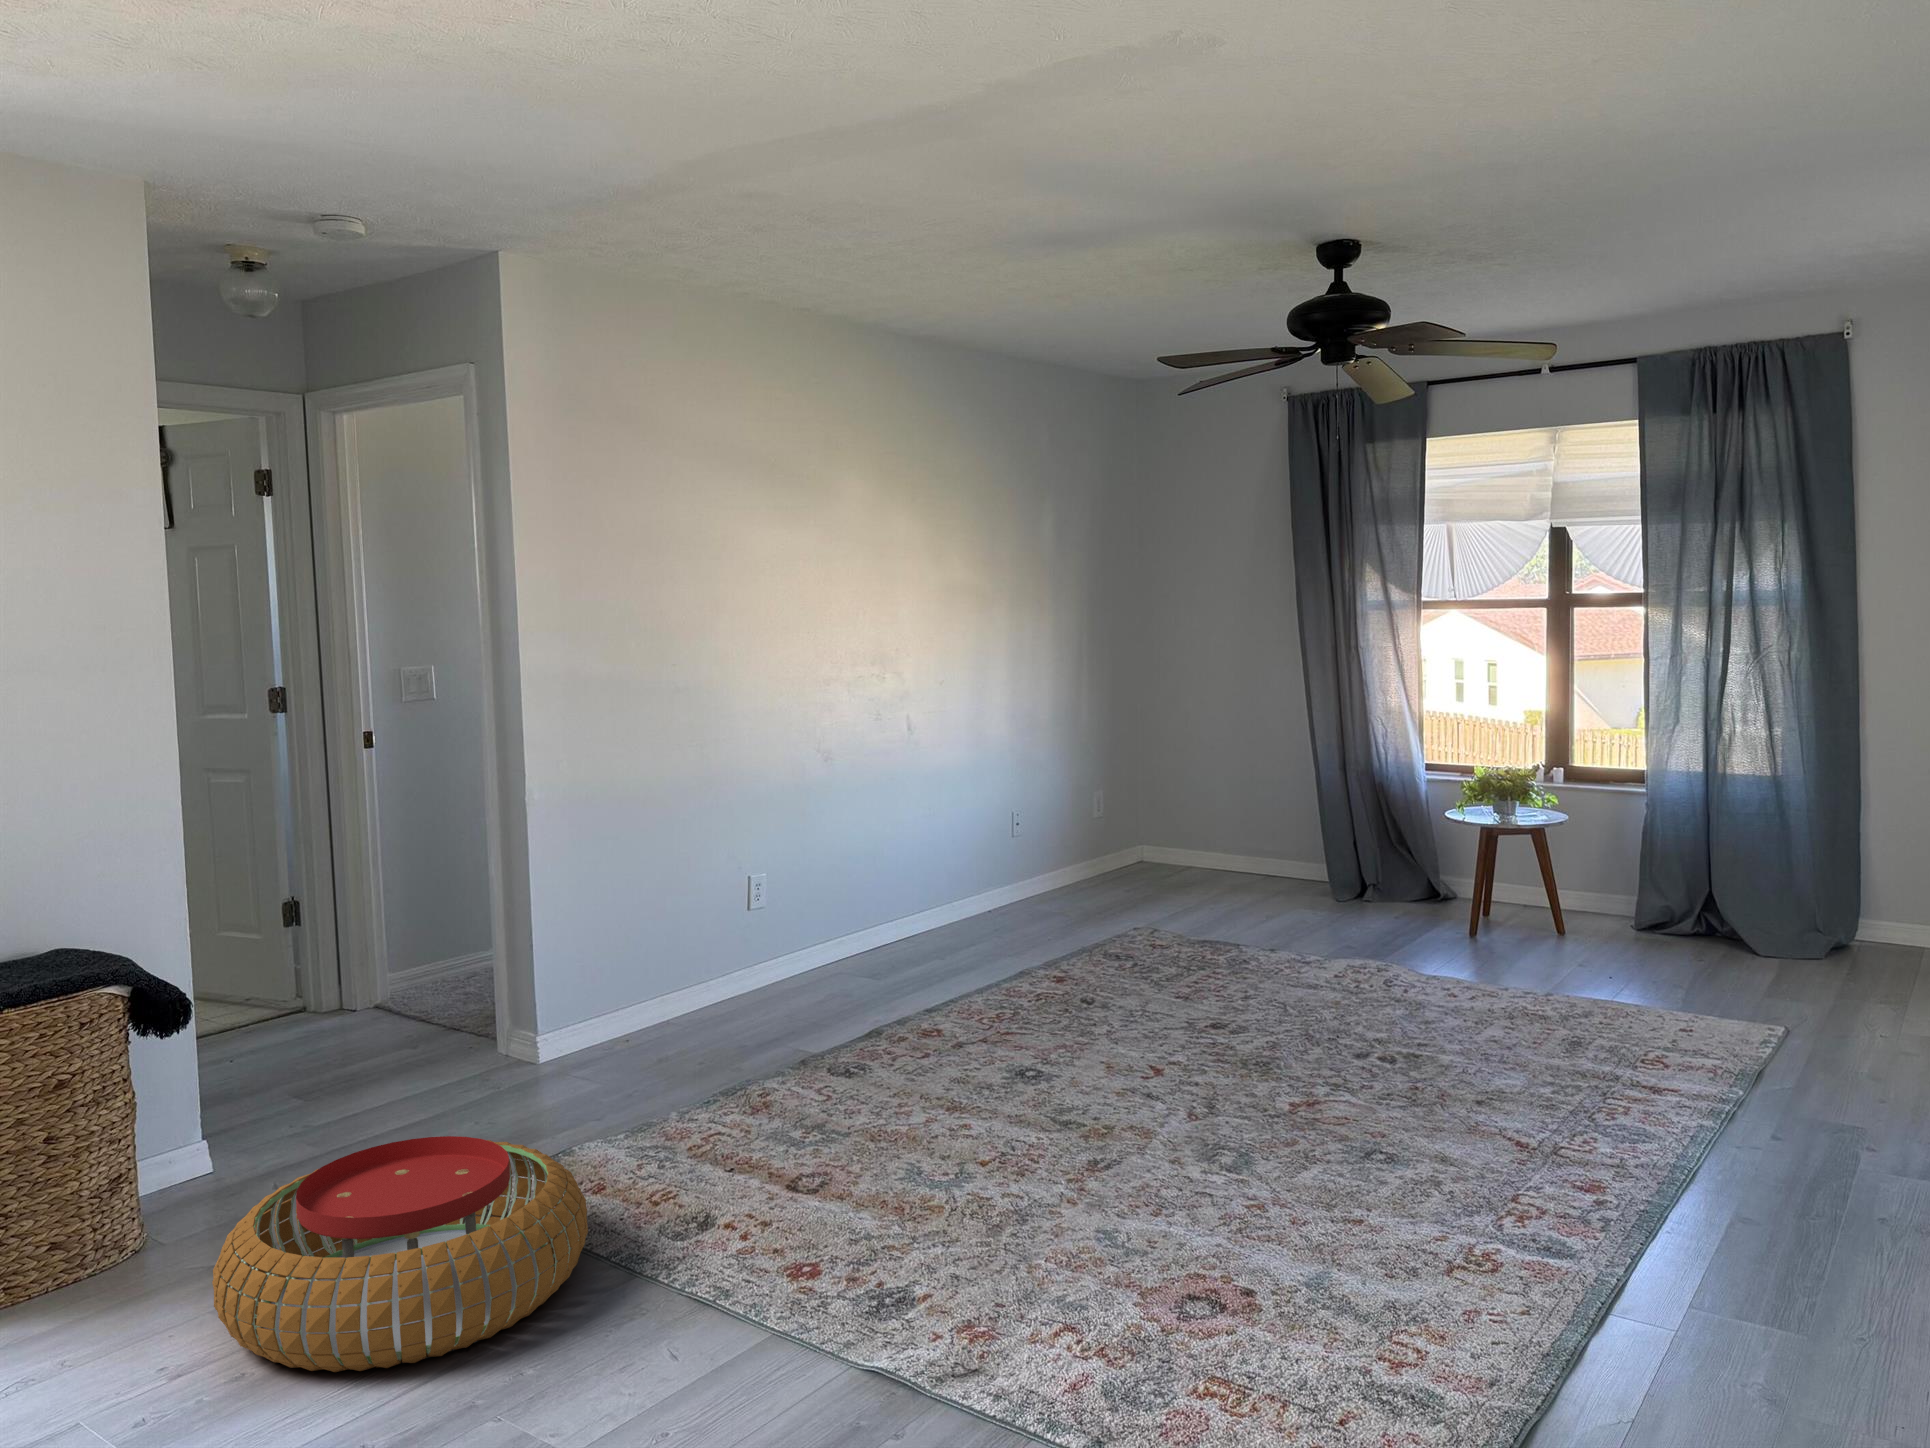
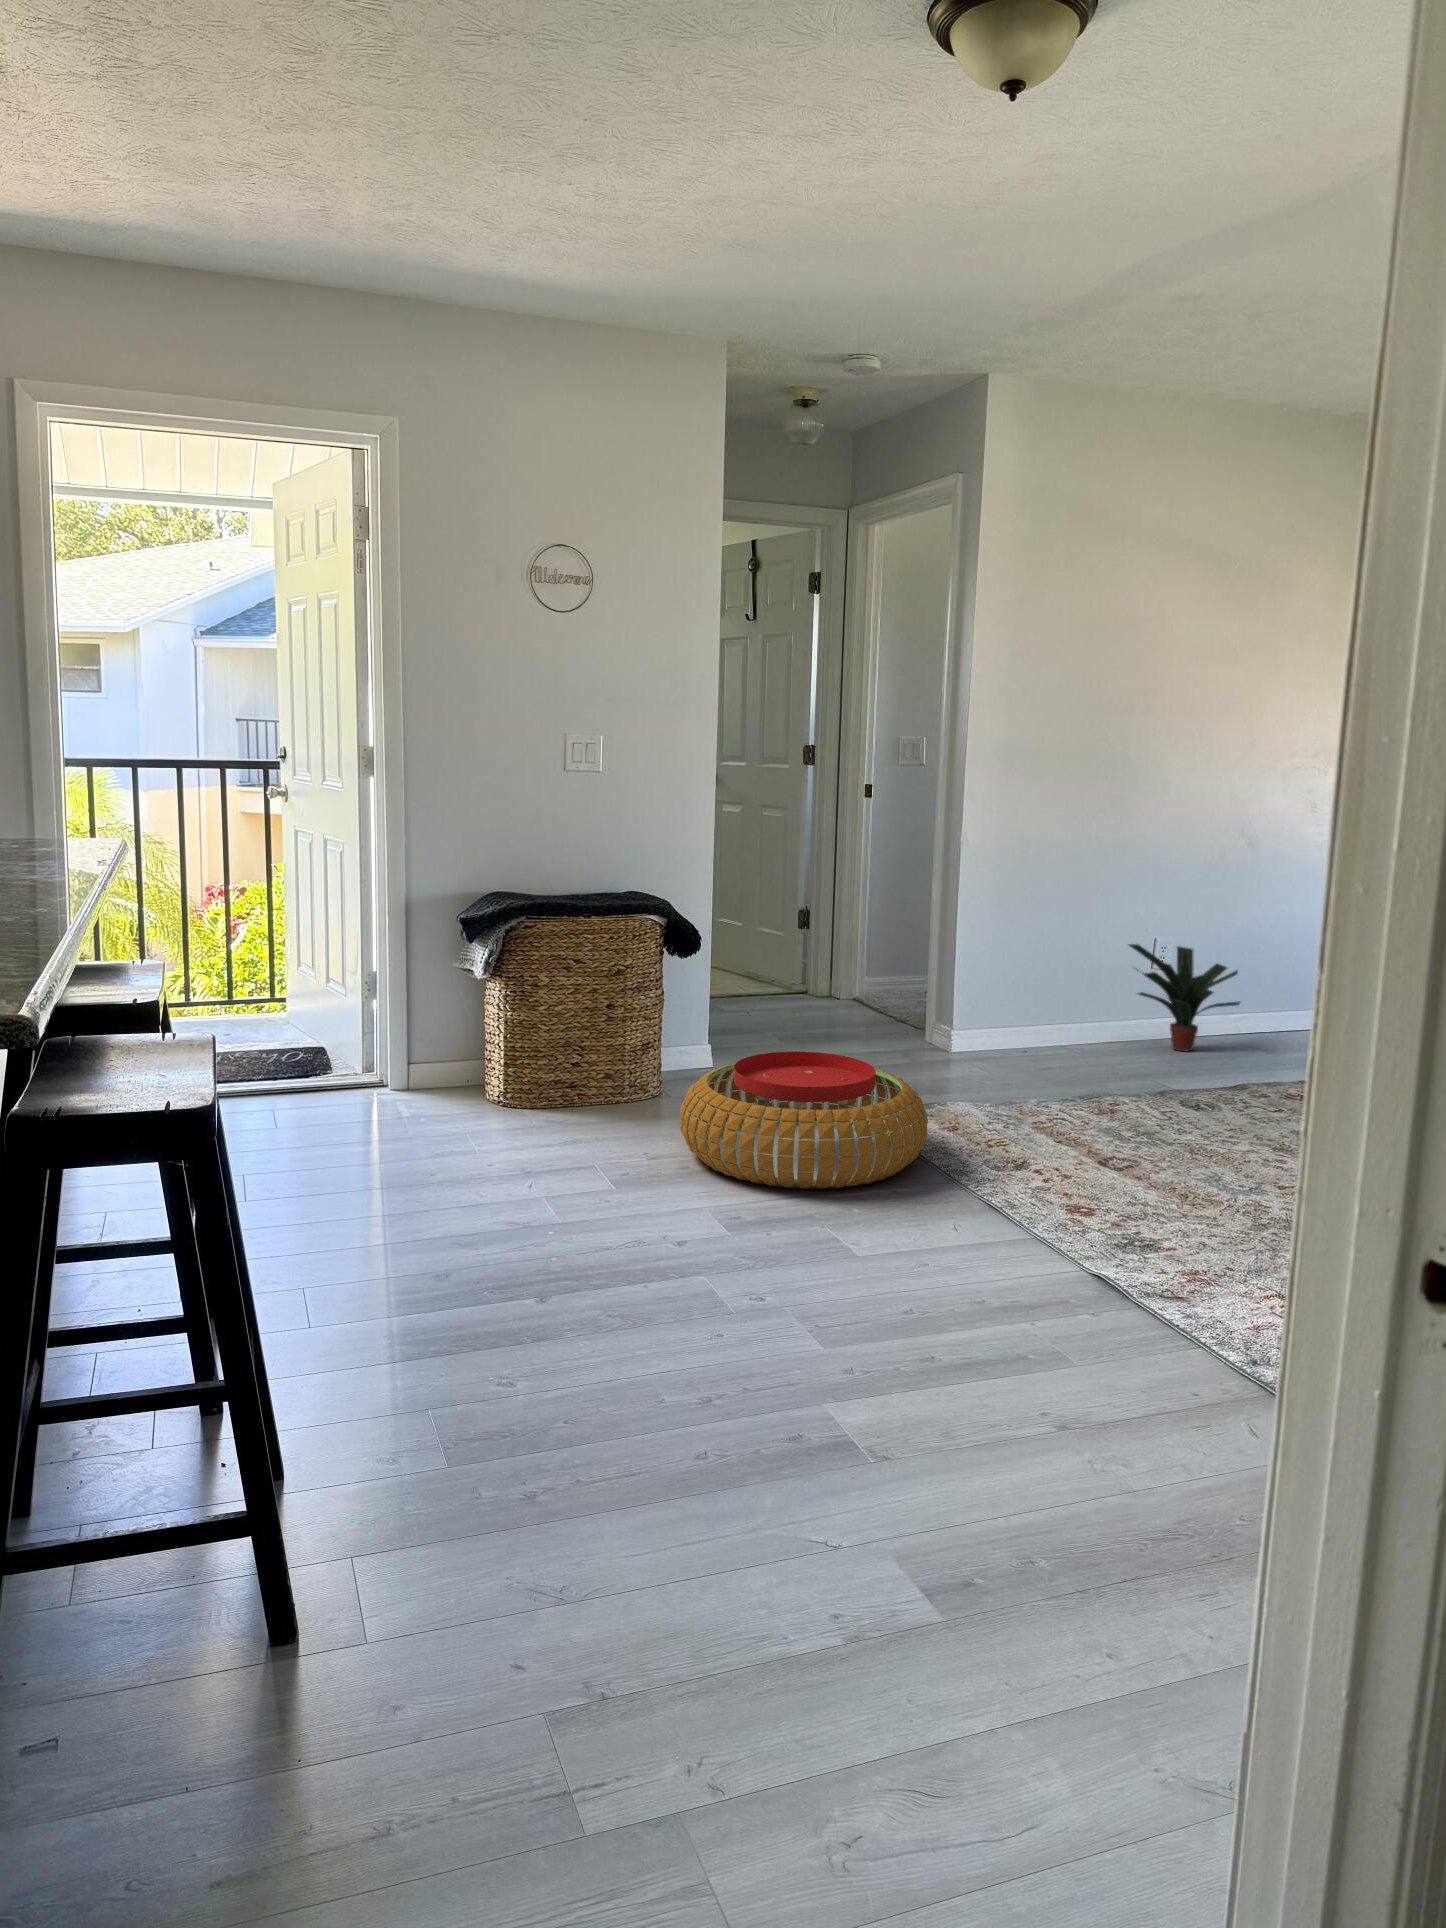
potted plant: none [726,883,852,1001] -> present [1129,944,1240,1051]

